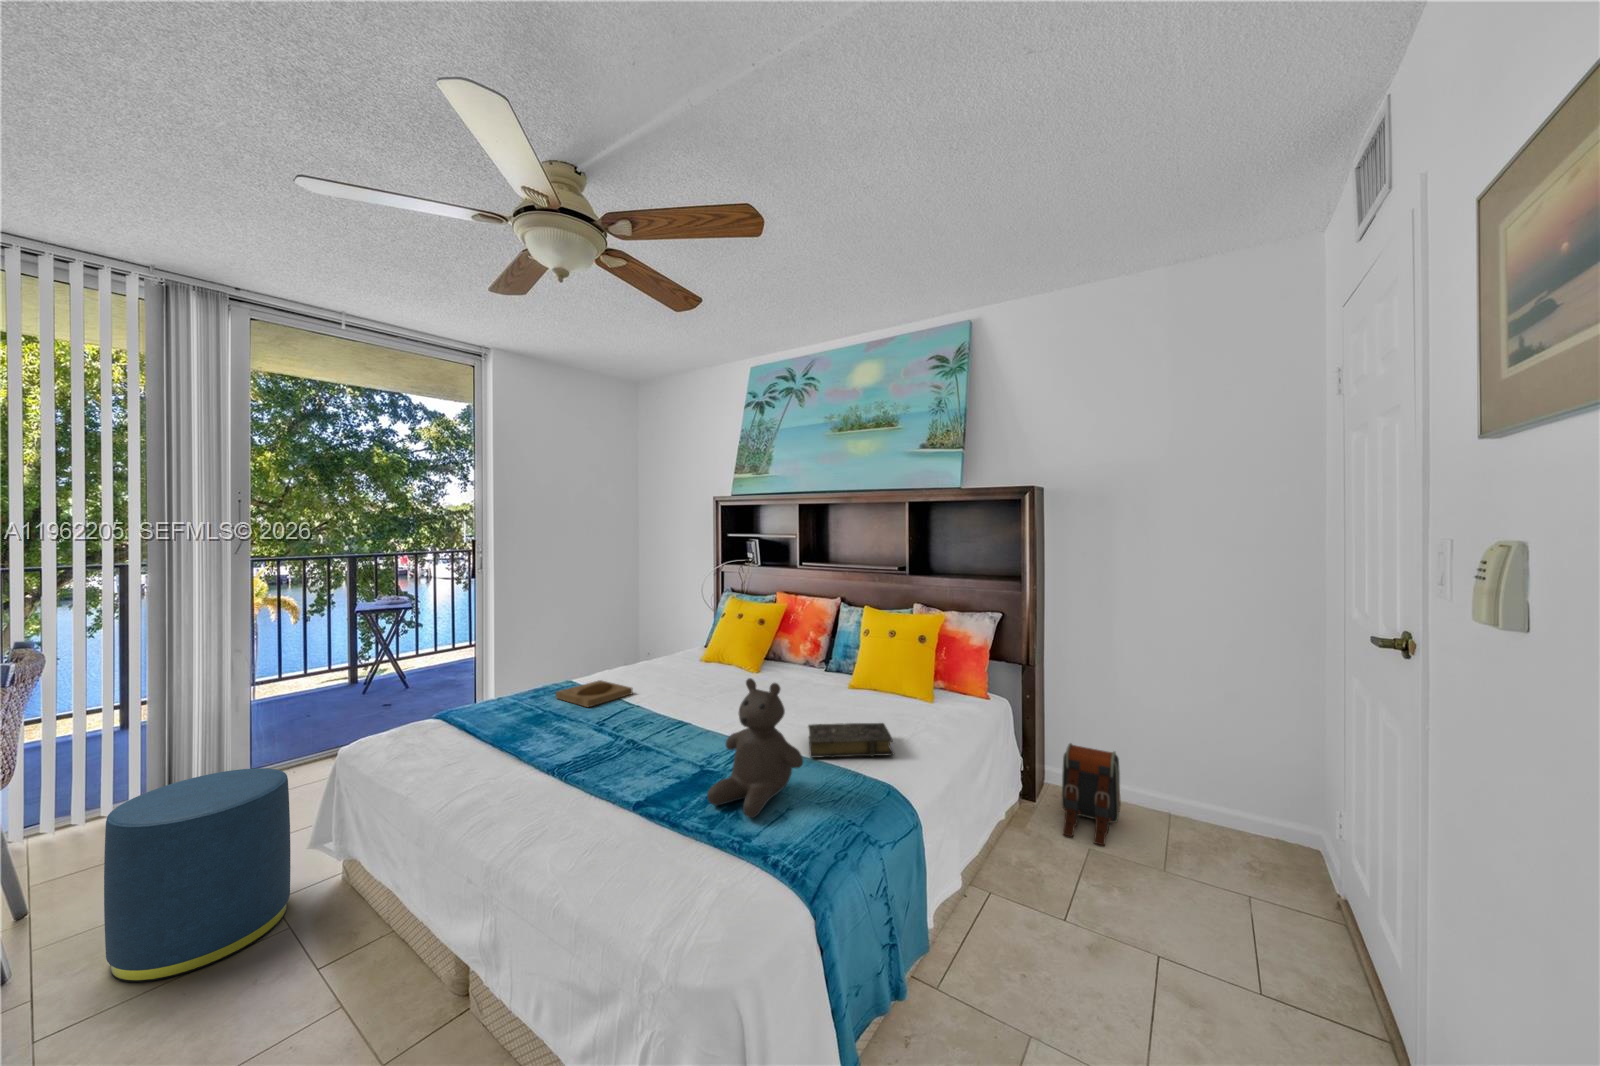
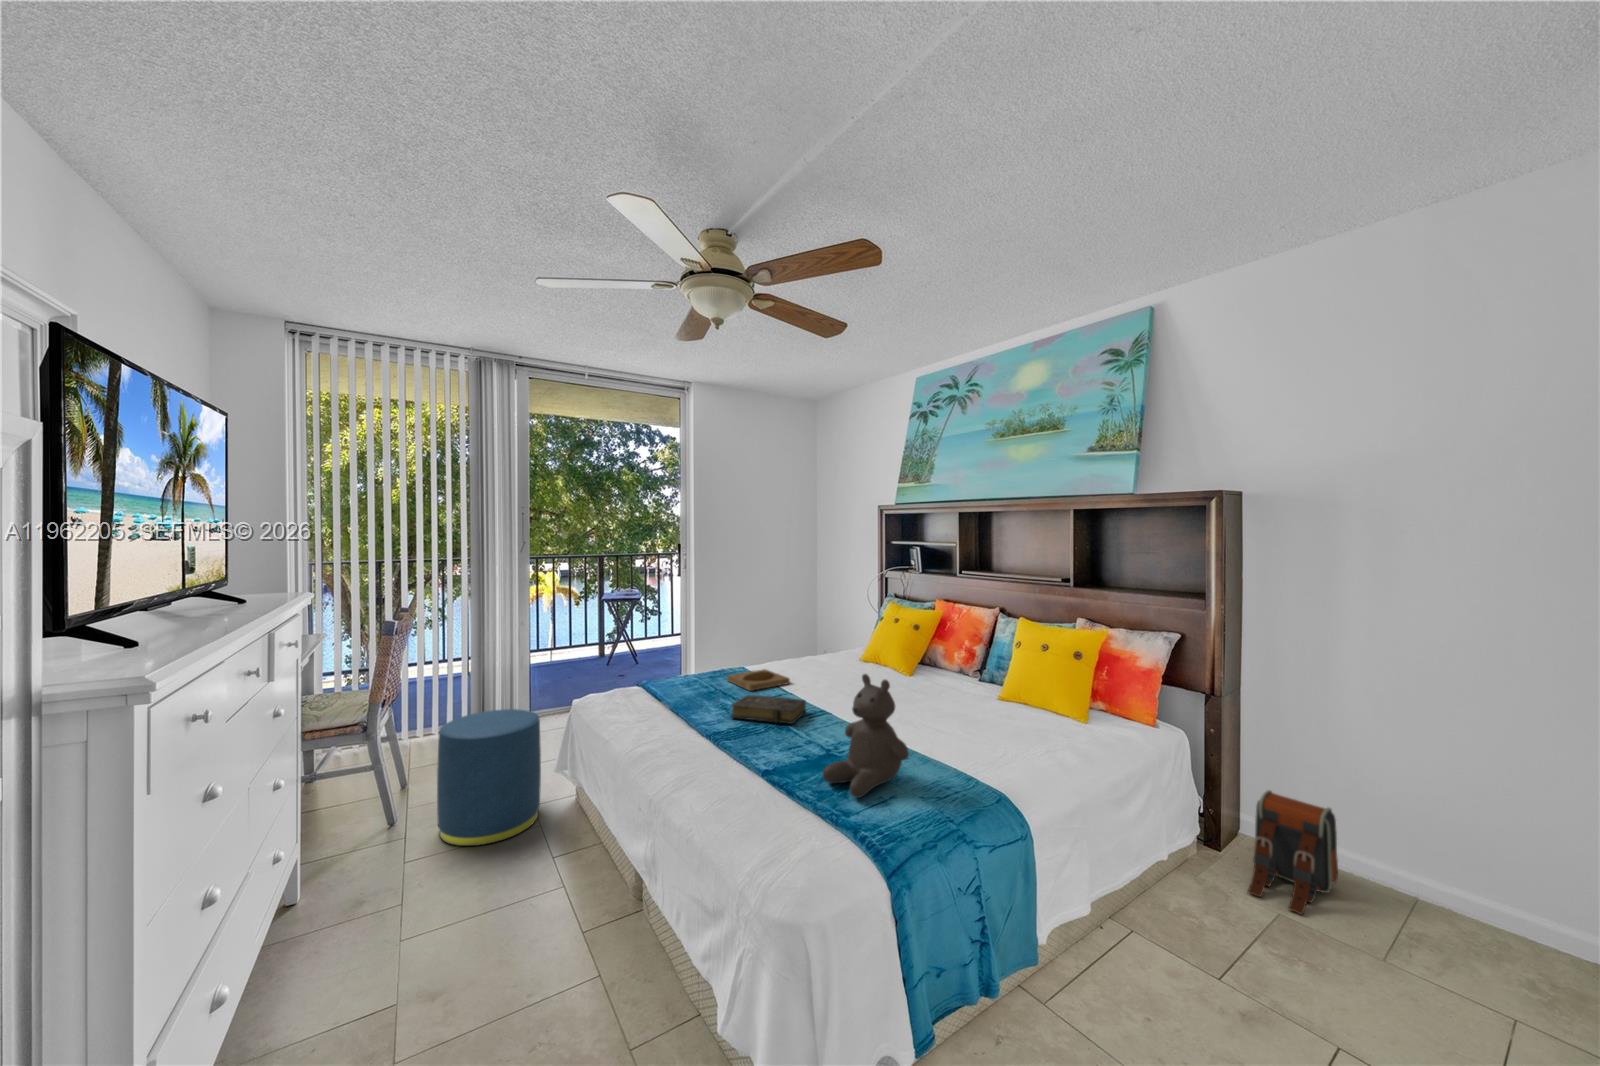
book: present [808,723,894,758] -> present [731,695,806,724]

